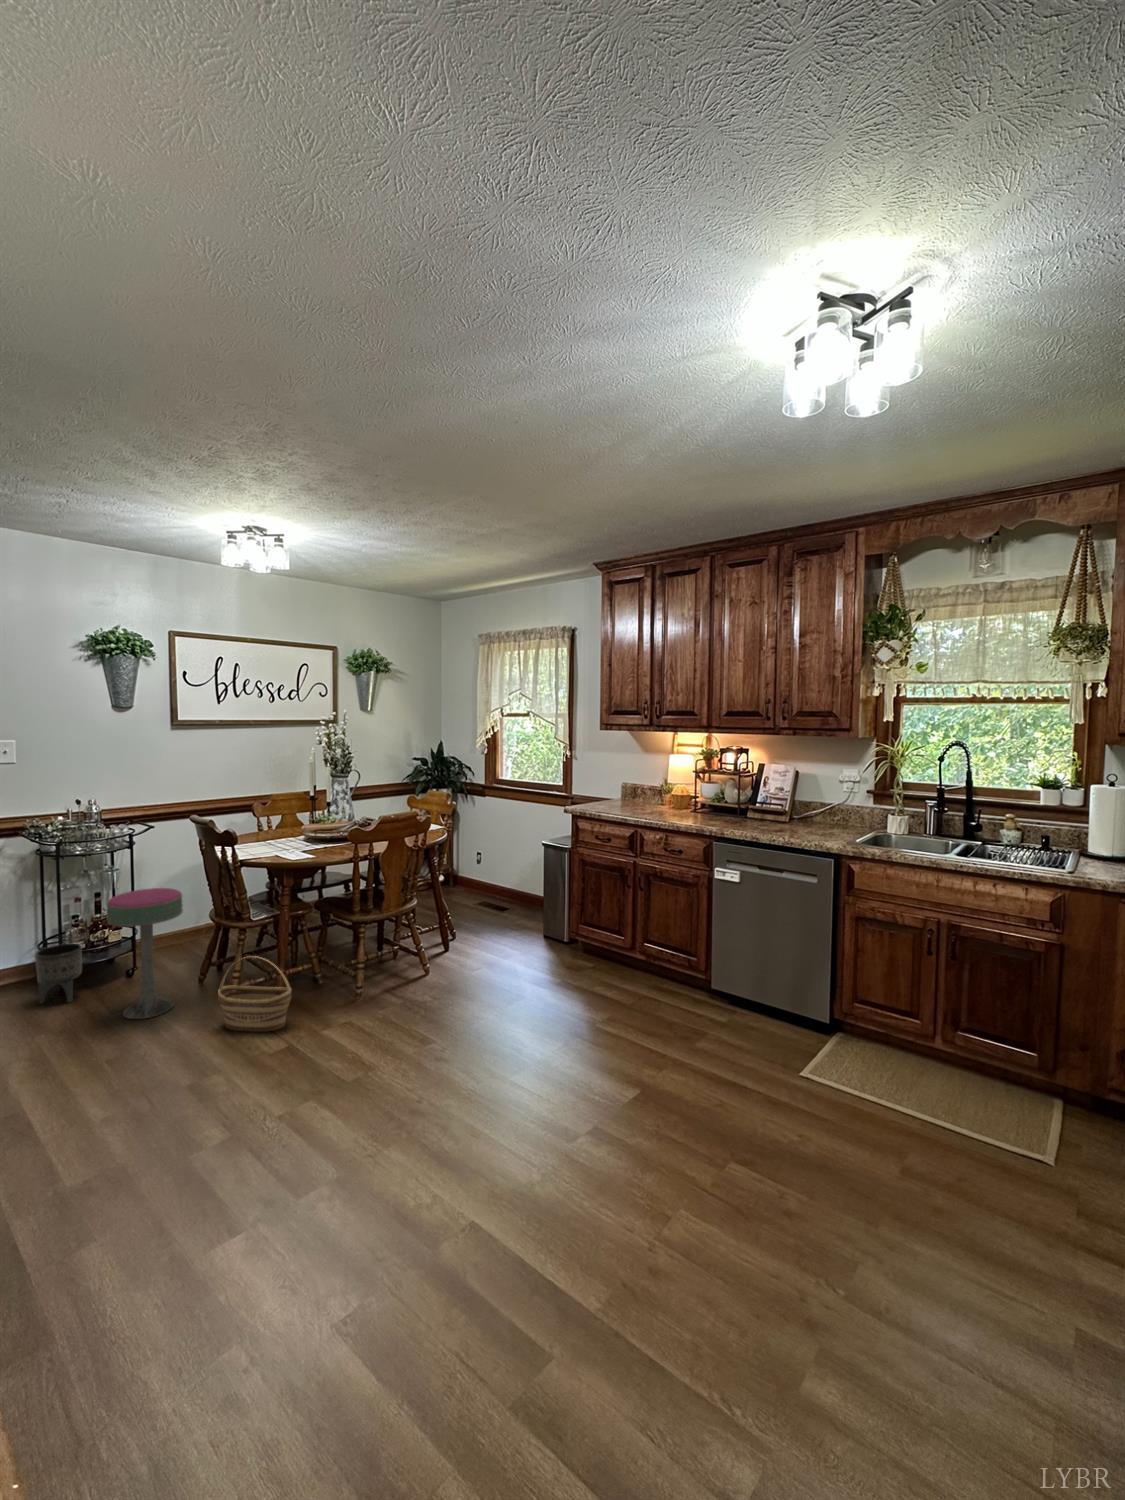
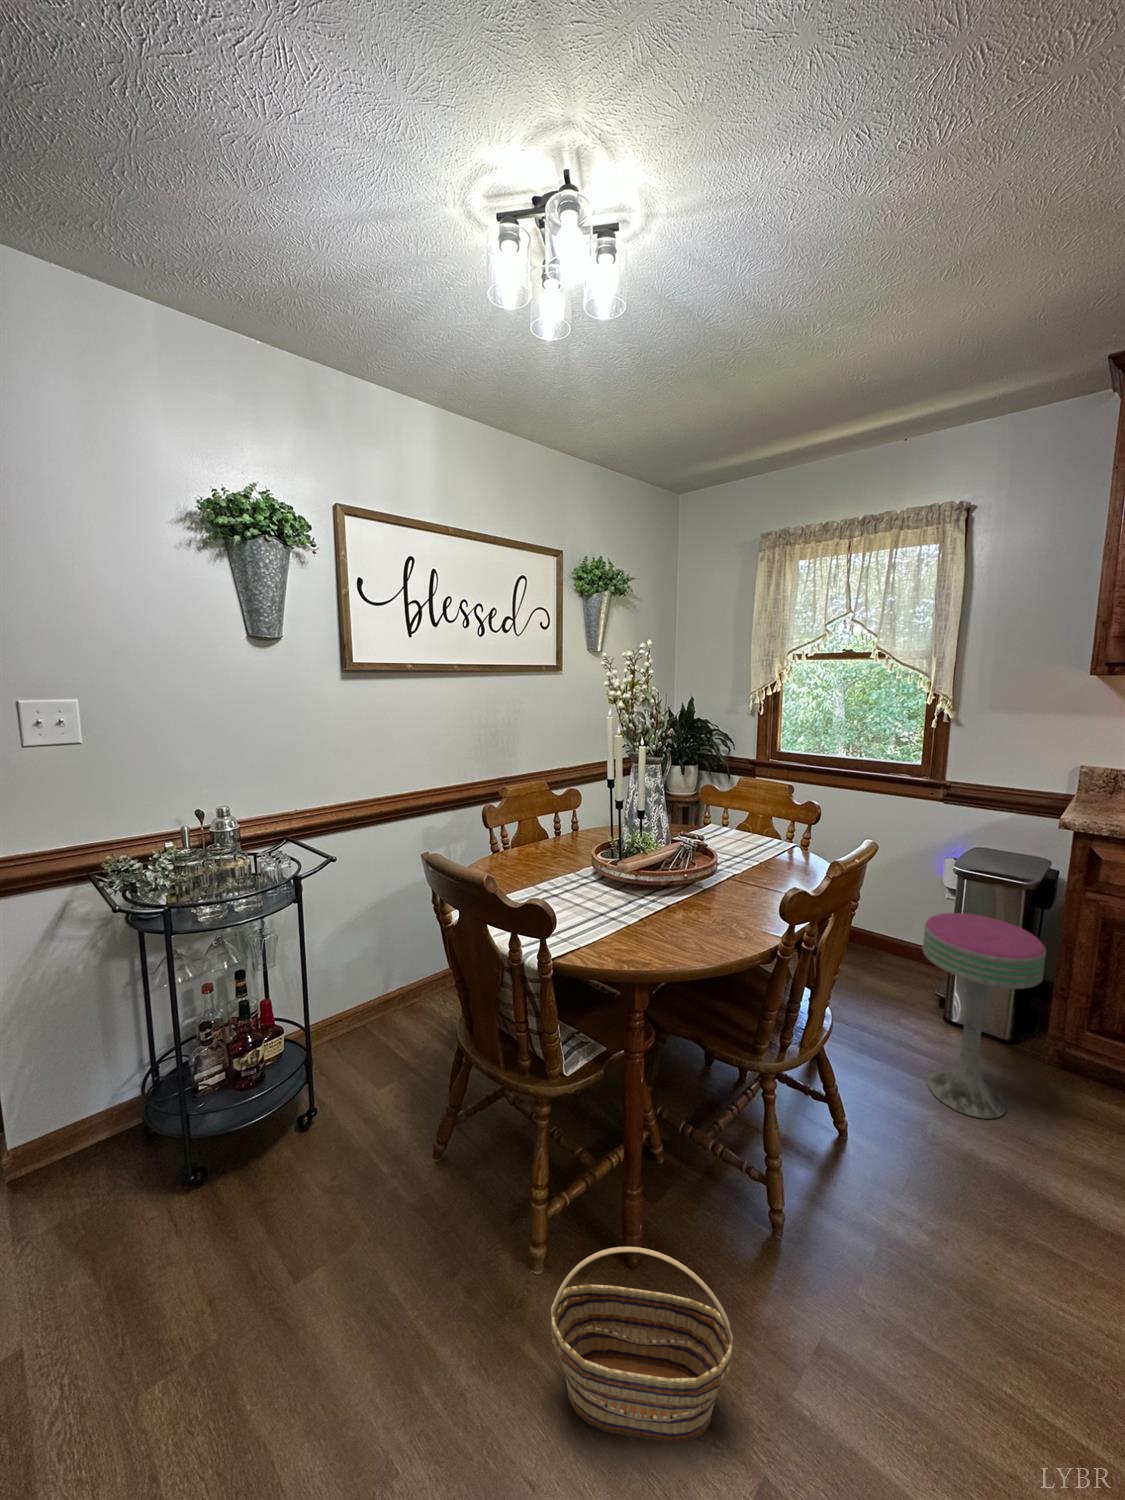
bar stool: present [107,888,183,1019] -> present [923,913,1046,1119]
planter: present [35,943,82,1004] -> none [131,1107,224,1247]

